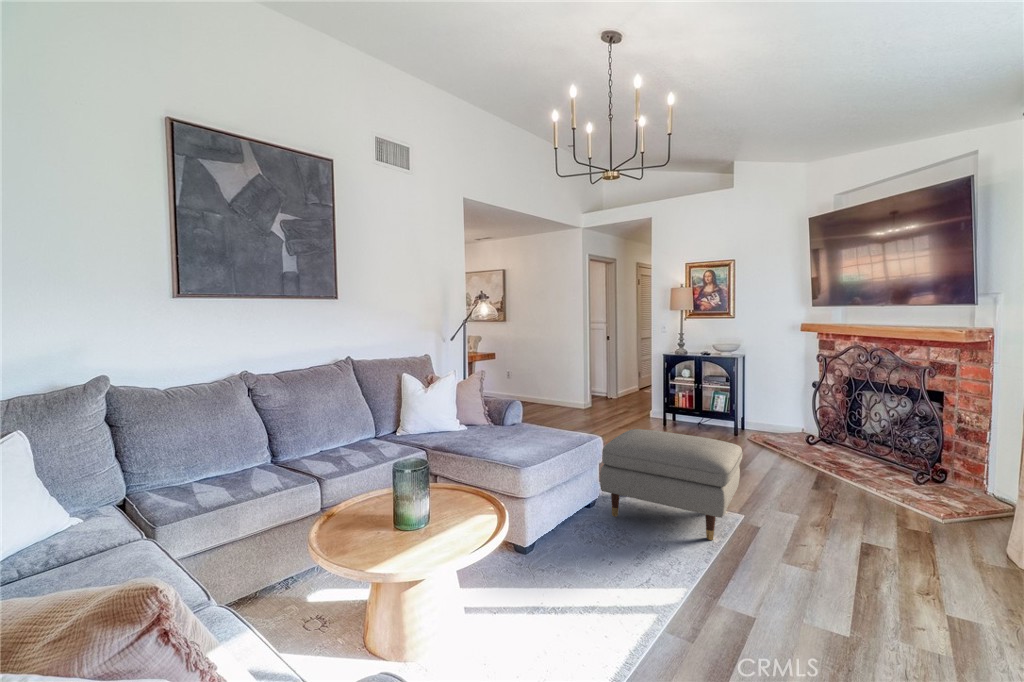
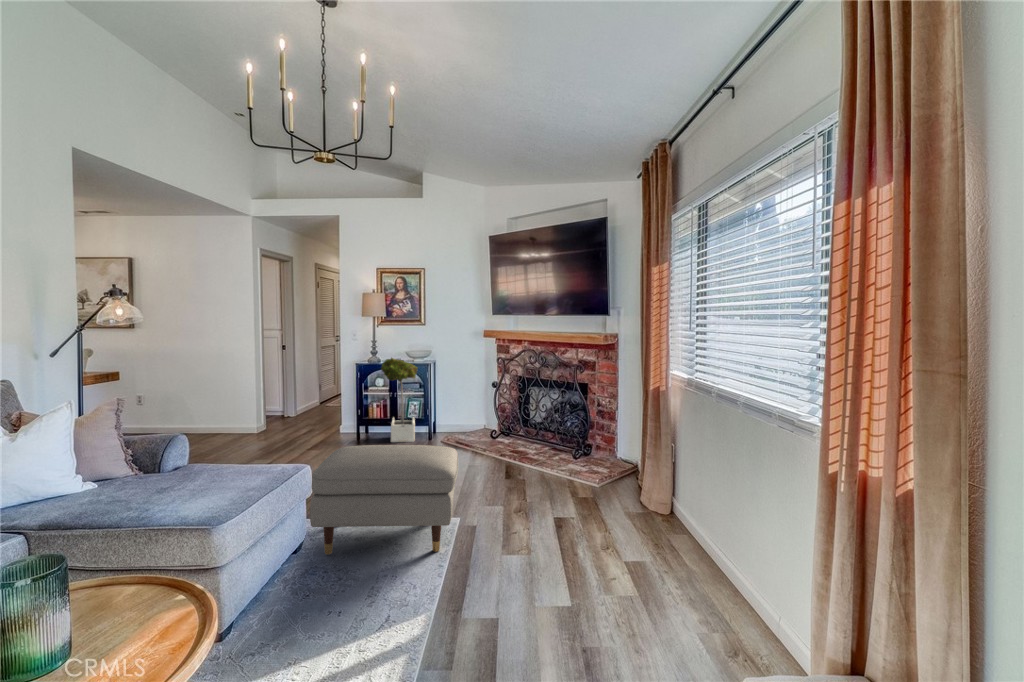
potted tree: none [686,350,723,434] -> present [381,358,418,442]

